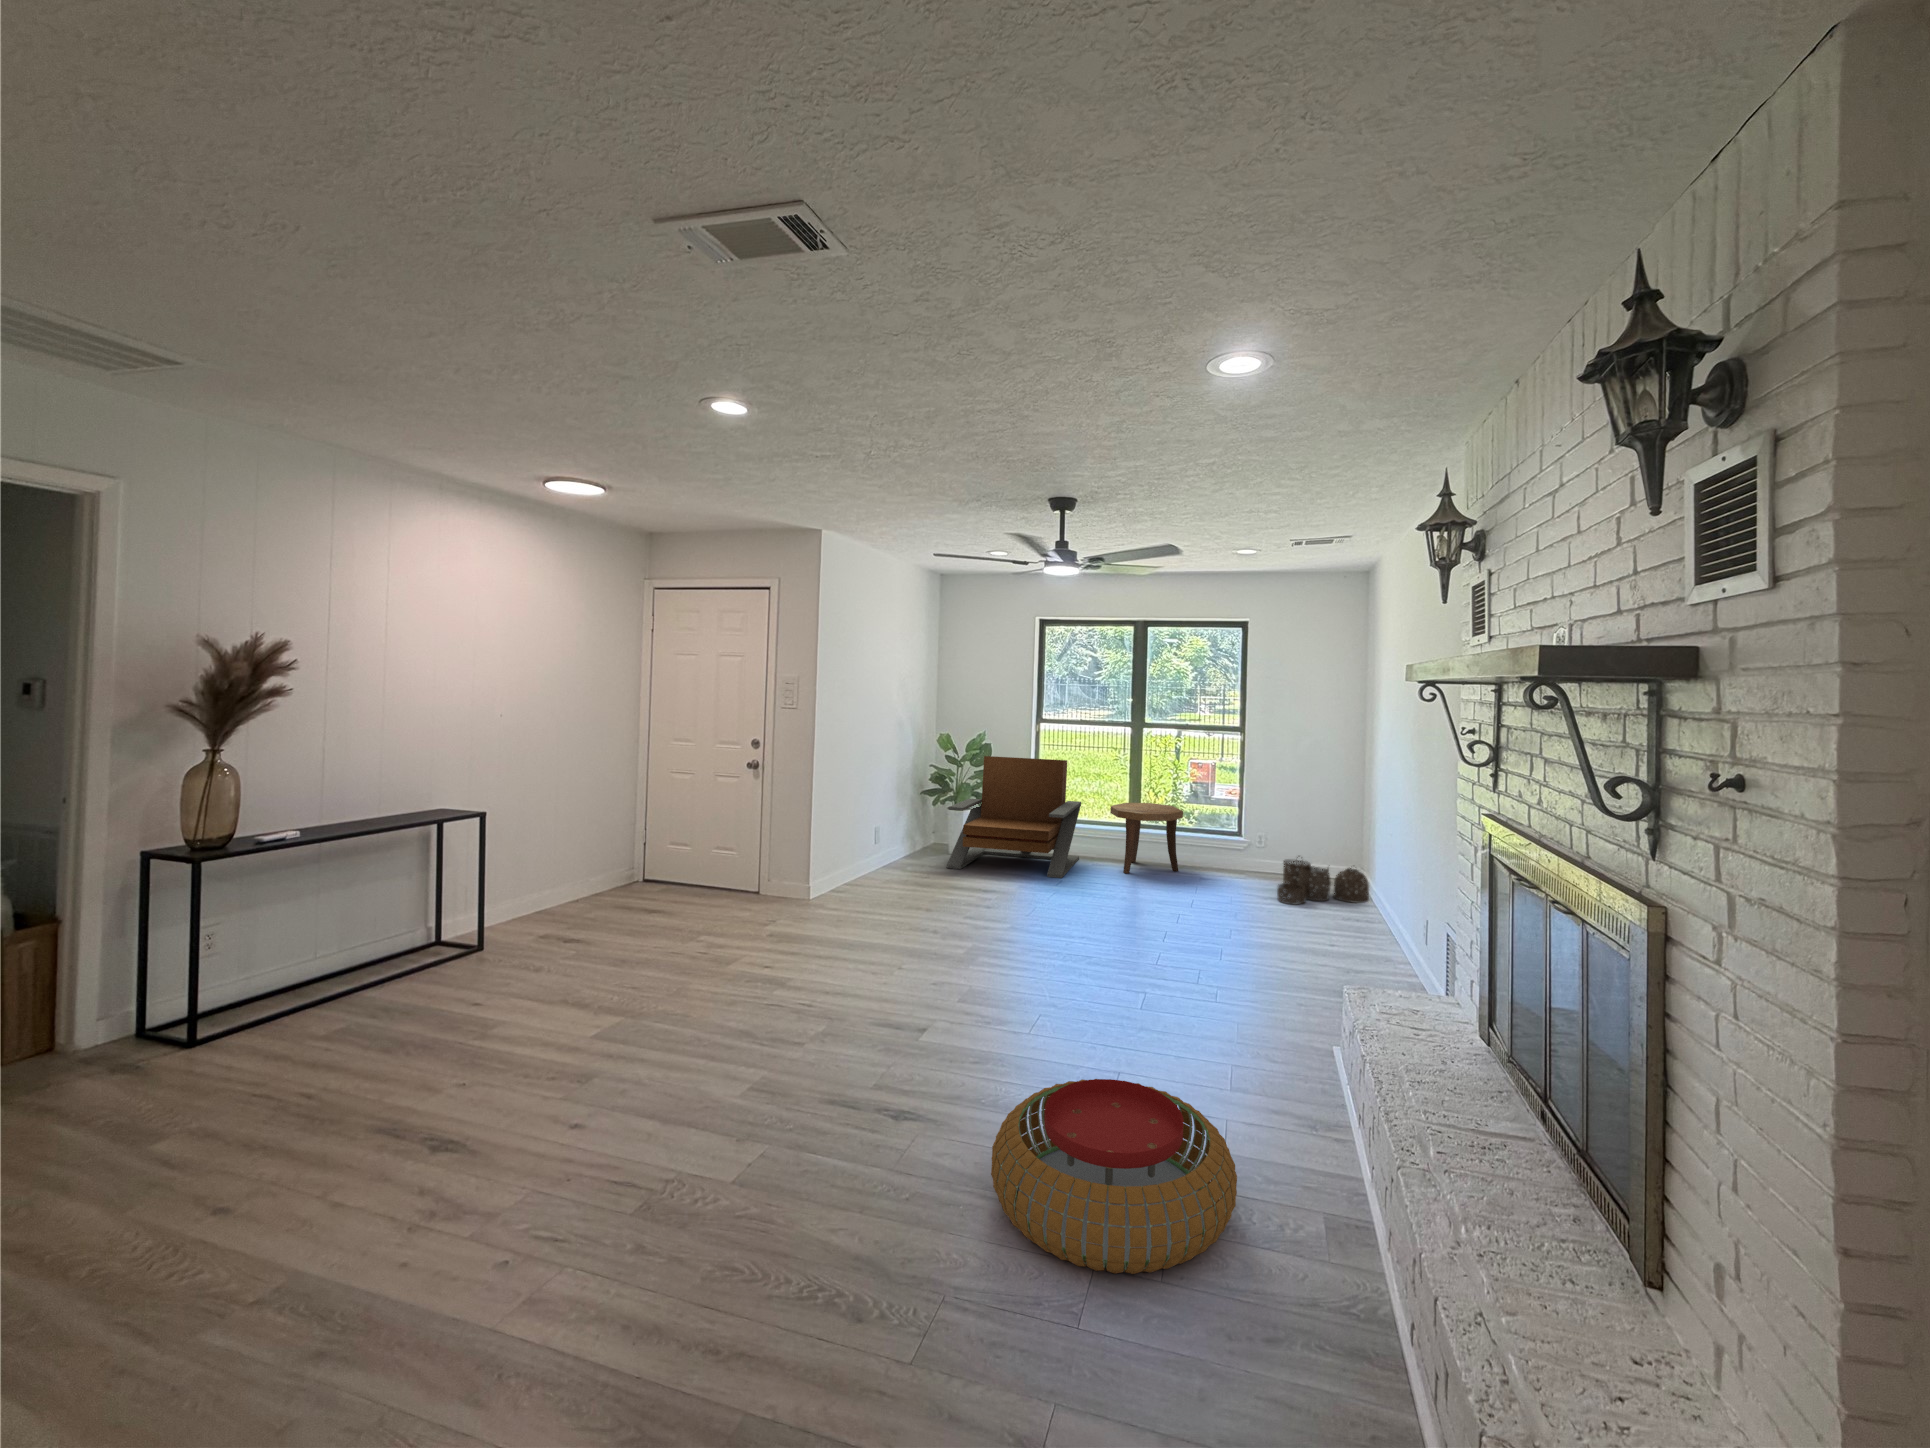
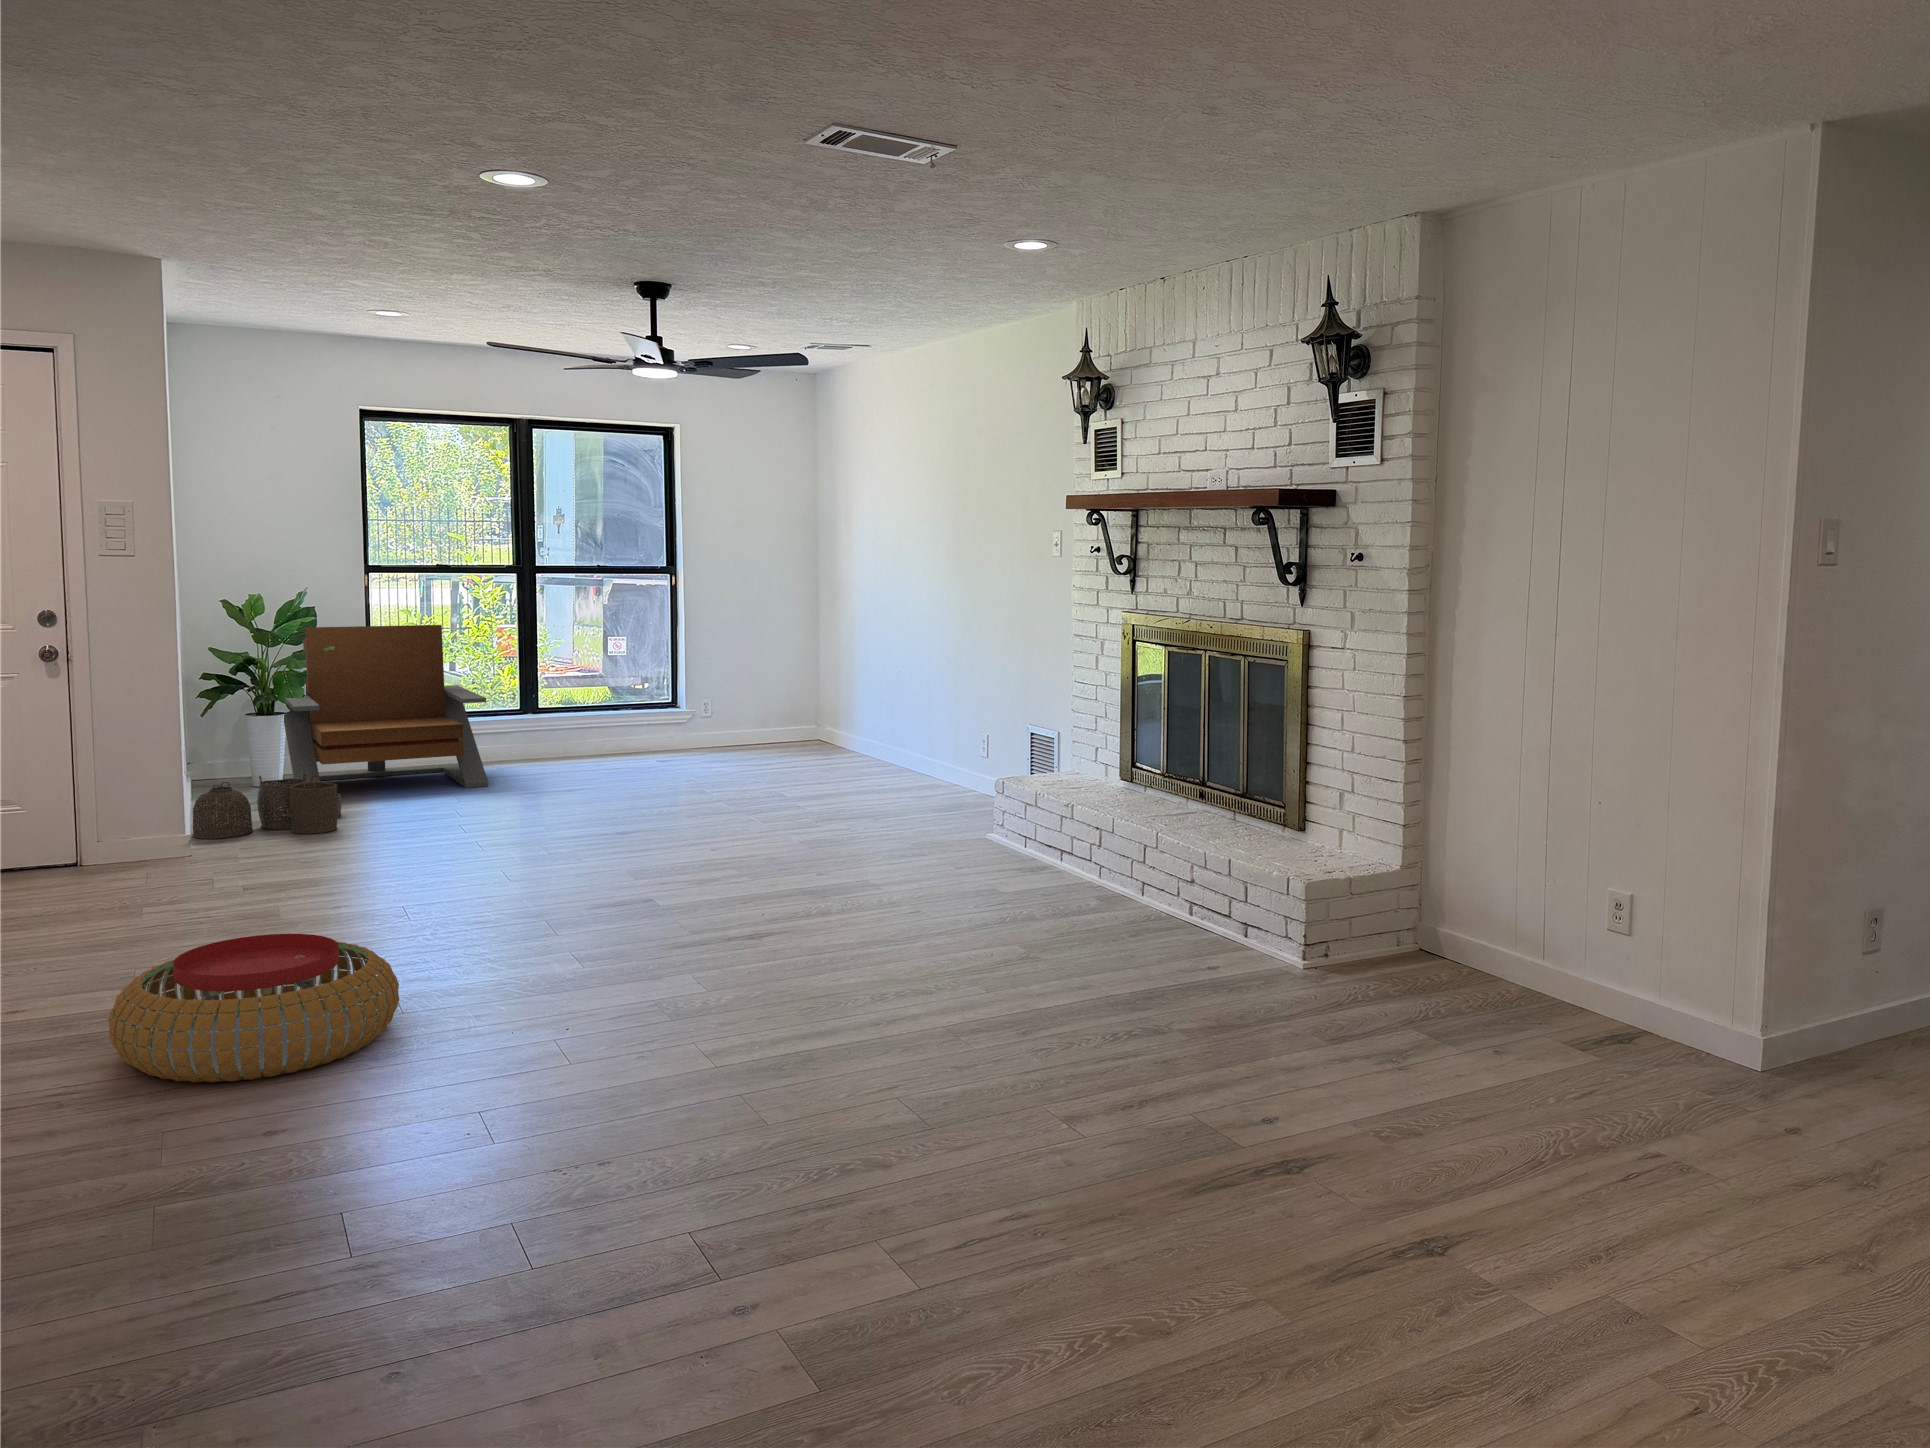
side table: present [1110,803,1183,873] -> none [514,677,615,771]
woven basket: present [1277,857,1369,904] -> present [192,773,341,839]
pouf: present [991,1079,1237,1274] -> present [108,934,399,1082]

